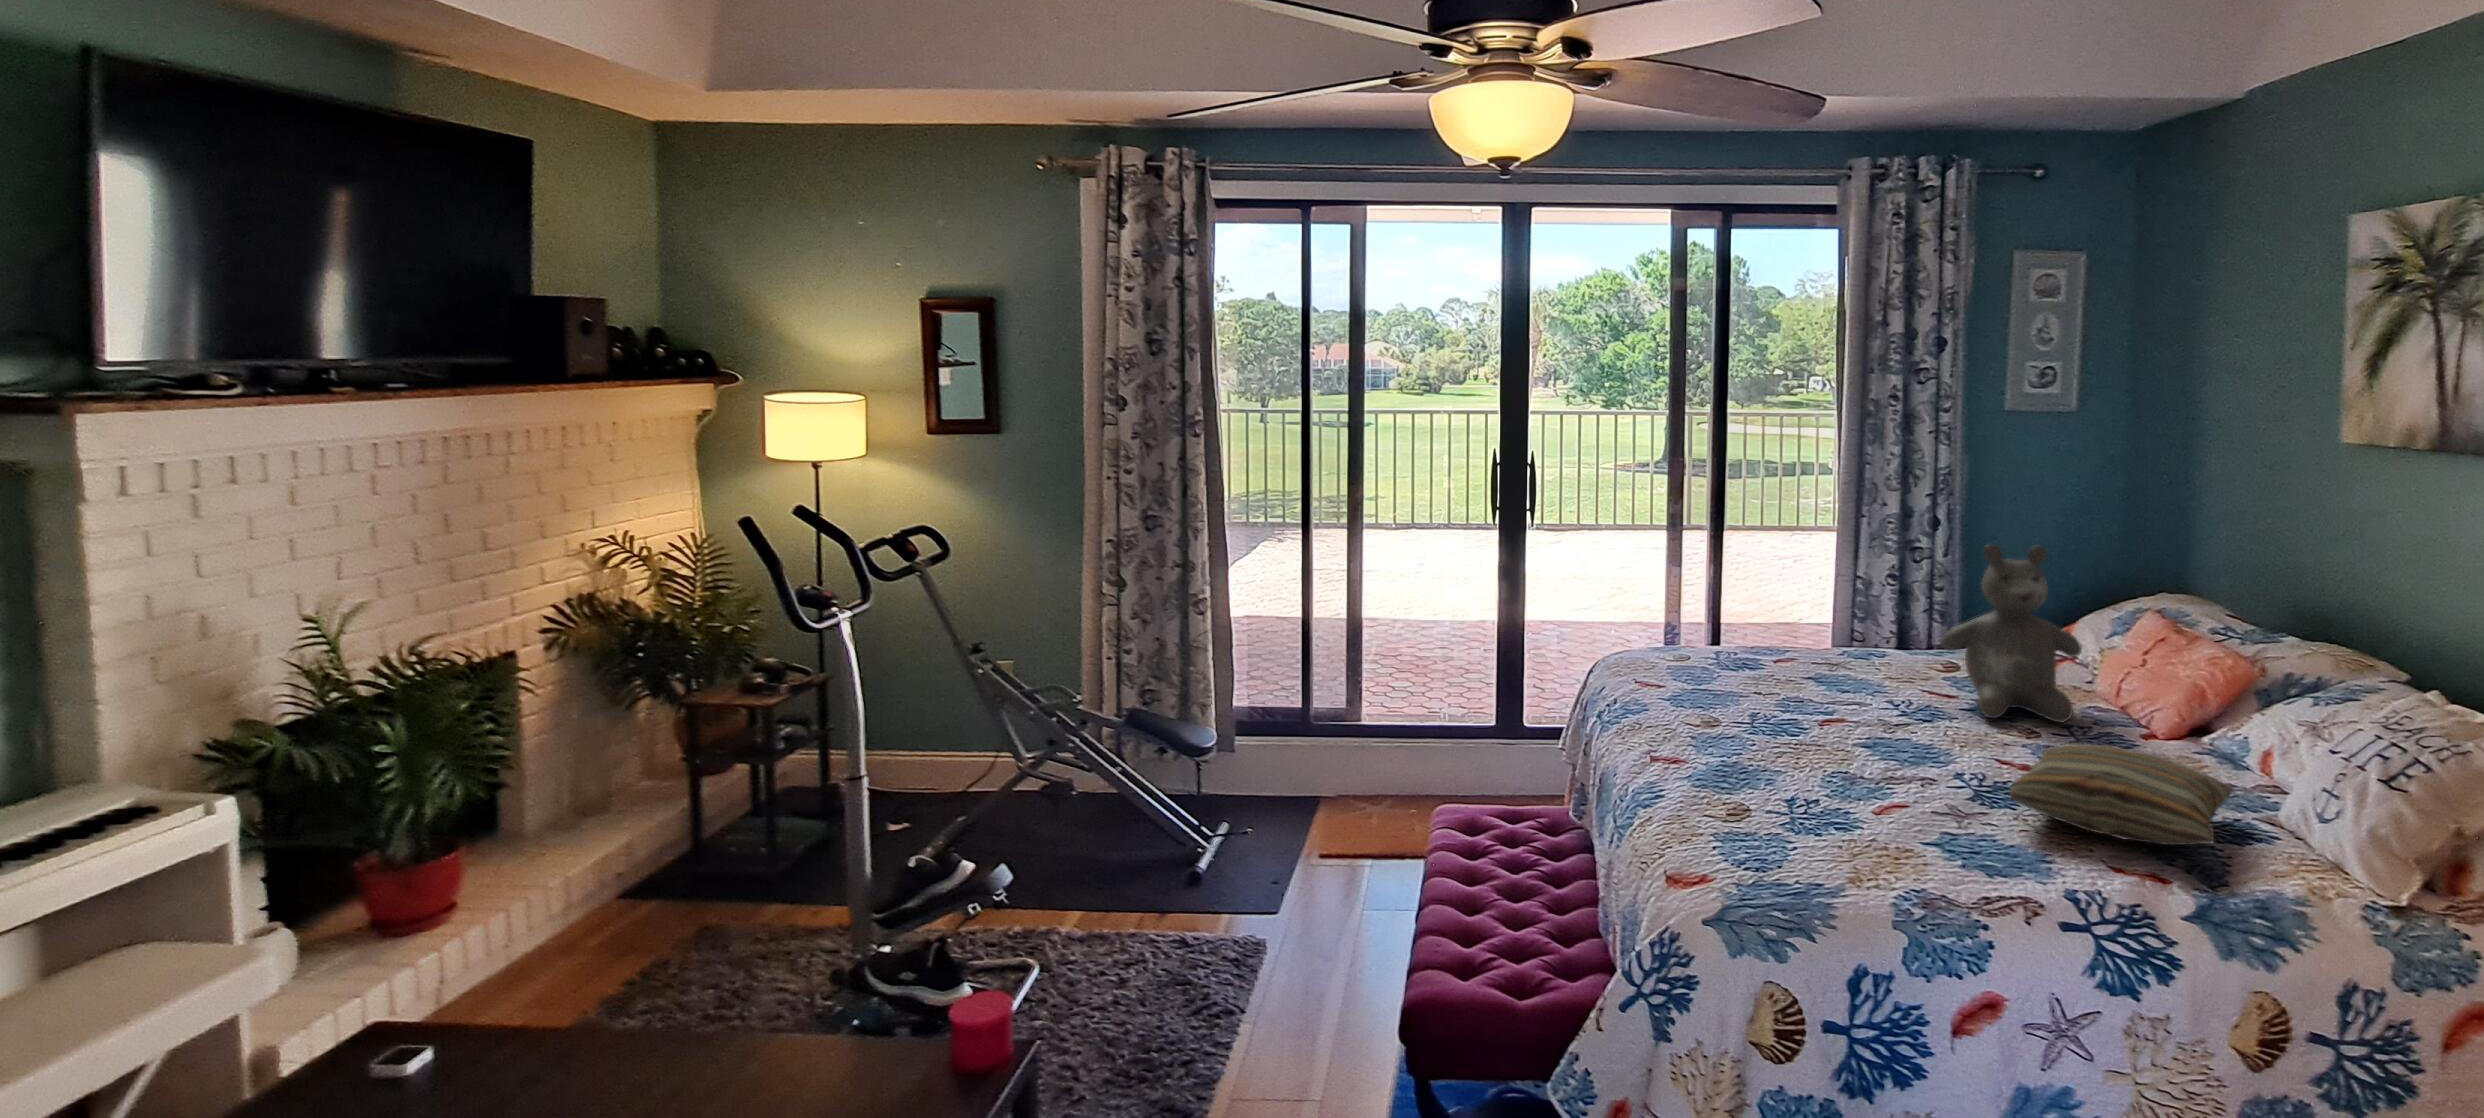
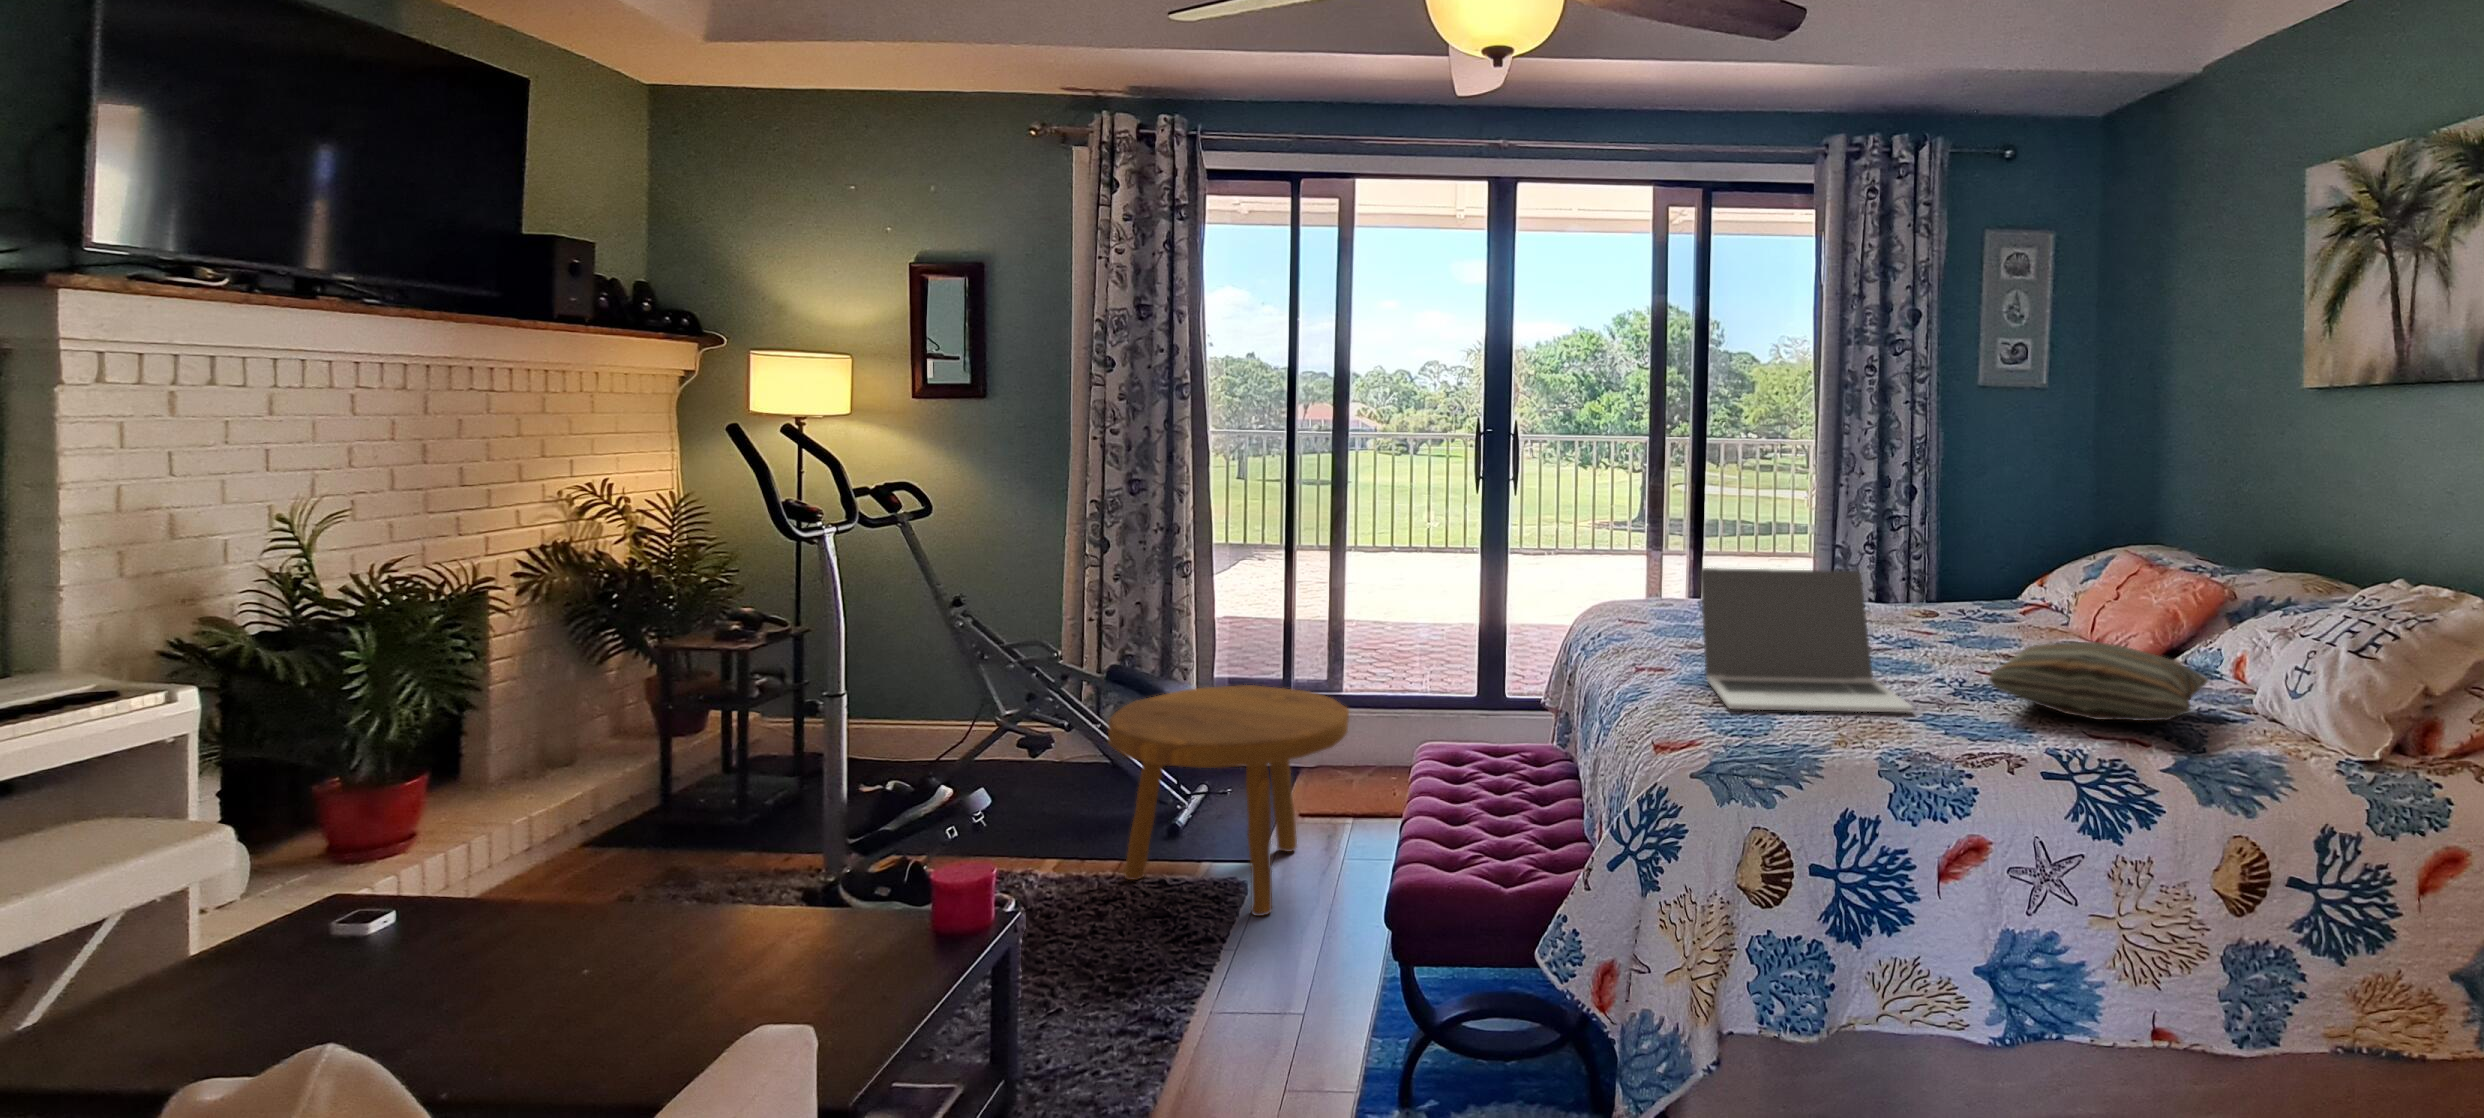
teddy bear: present [1942,544,2082,722] -> none [1918,480,2055,649]
laptop: none [1717,659,1931,827] -> present [1700,568,1913,712]
footstool: none [1126,741,1366,988] -> present [1108,685,1349,916]

